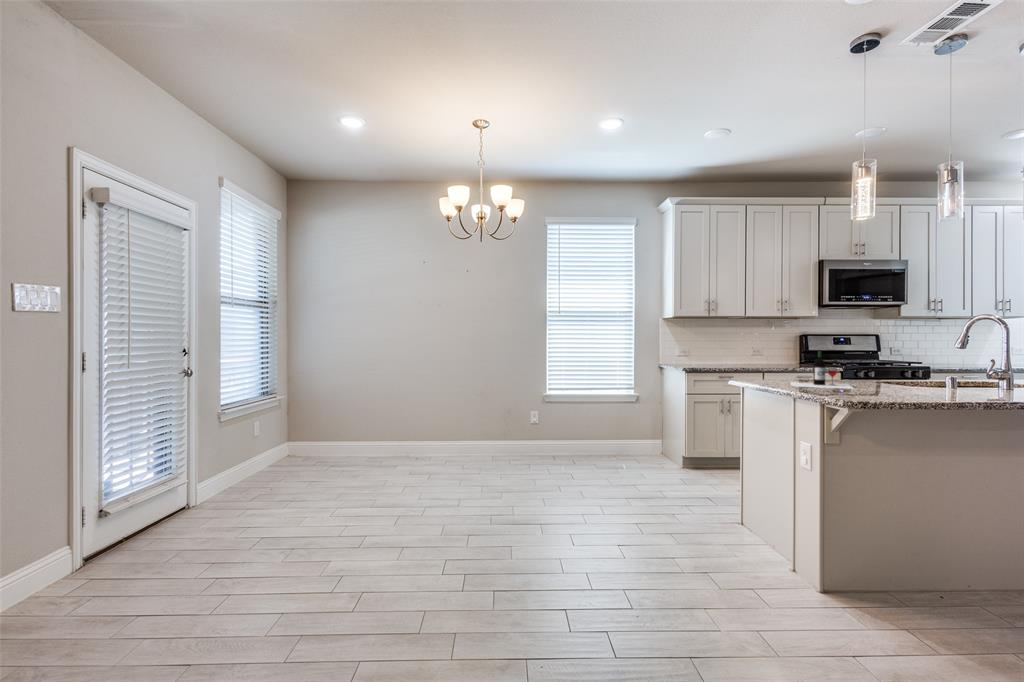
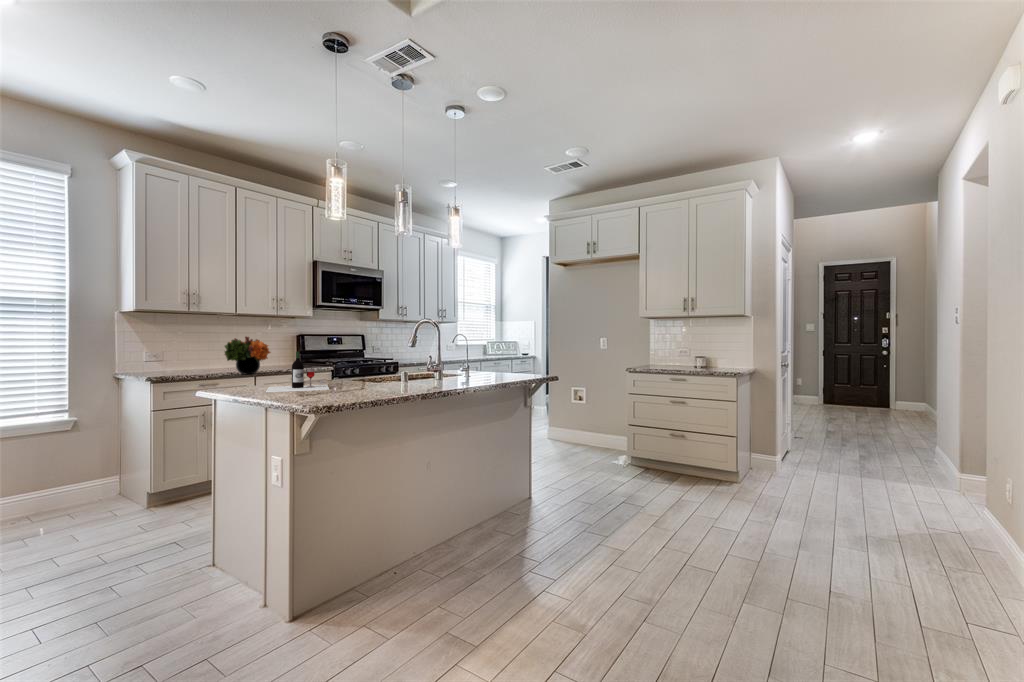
flower arrangement: none [737,336,779,371] -> present [225,337,271,374]

